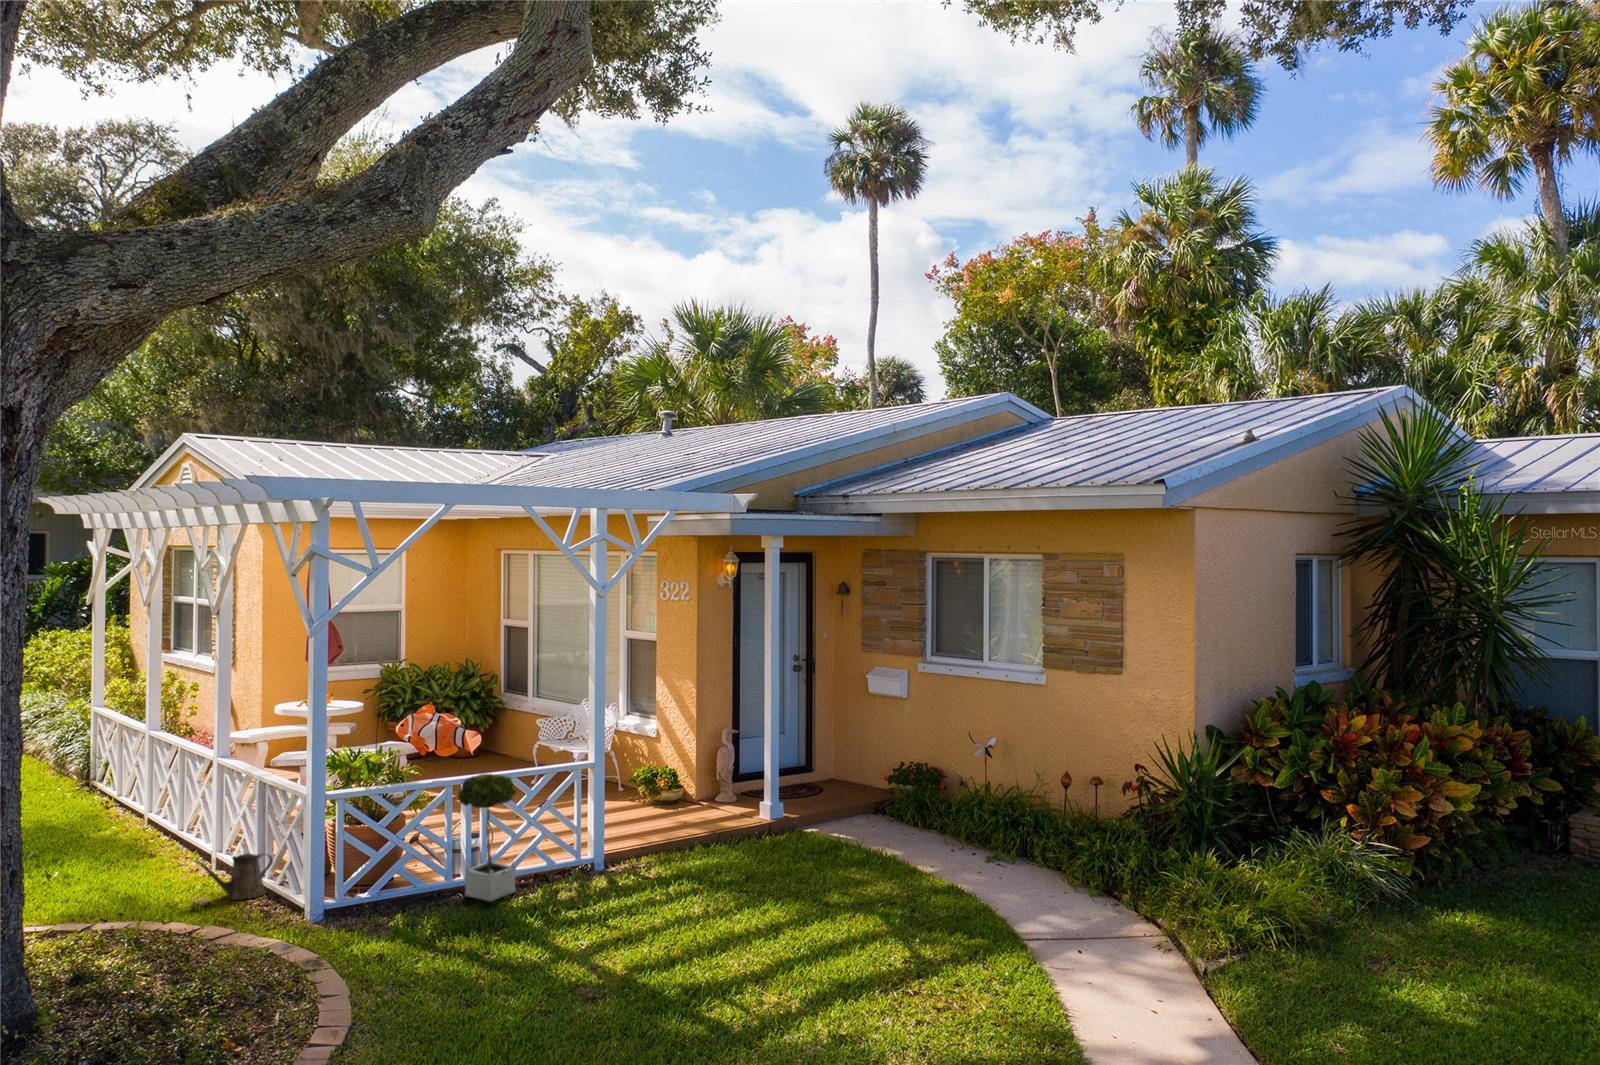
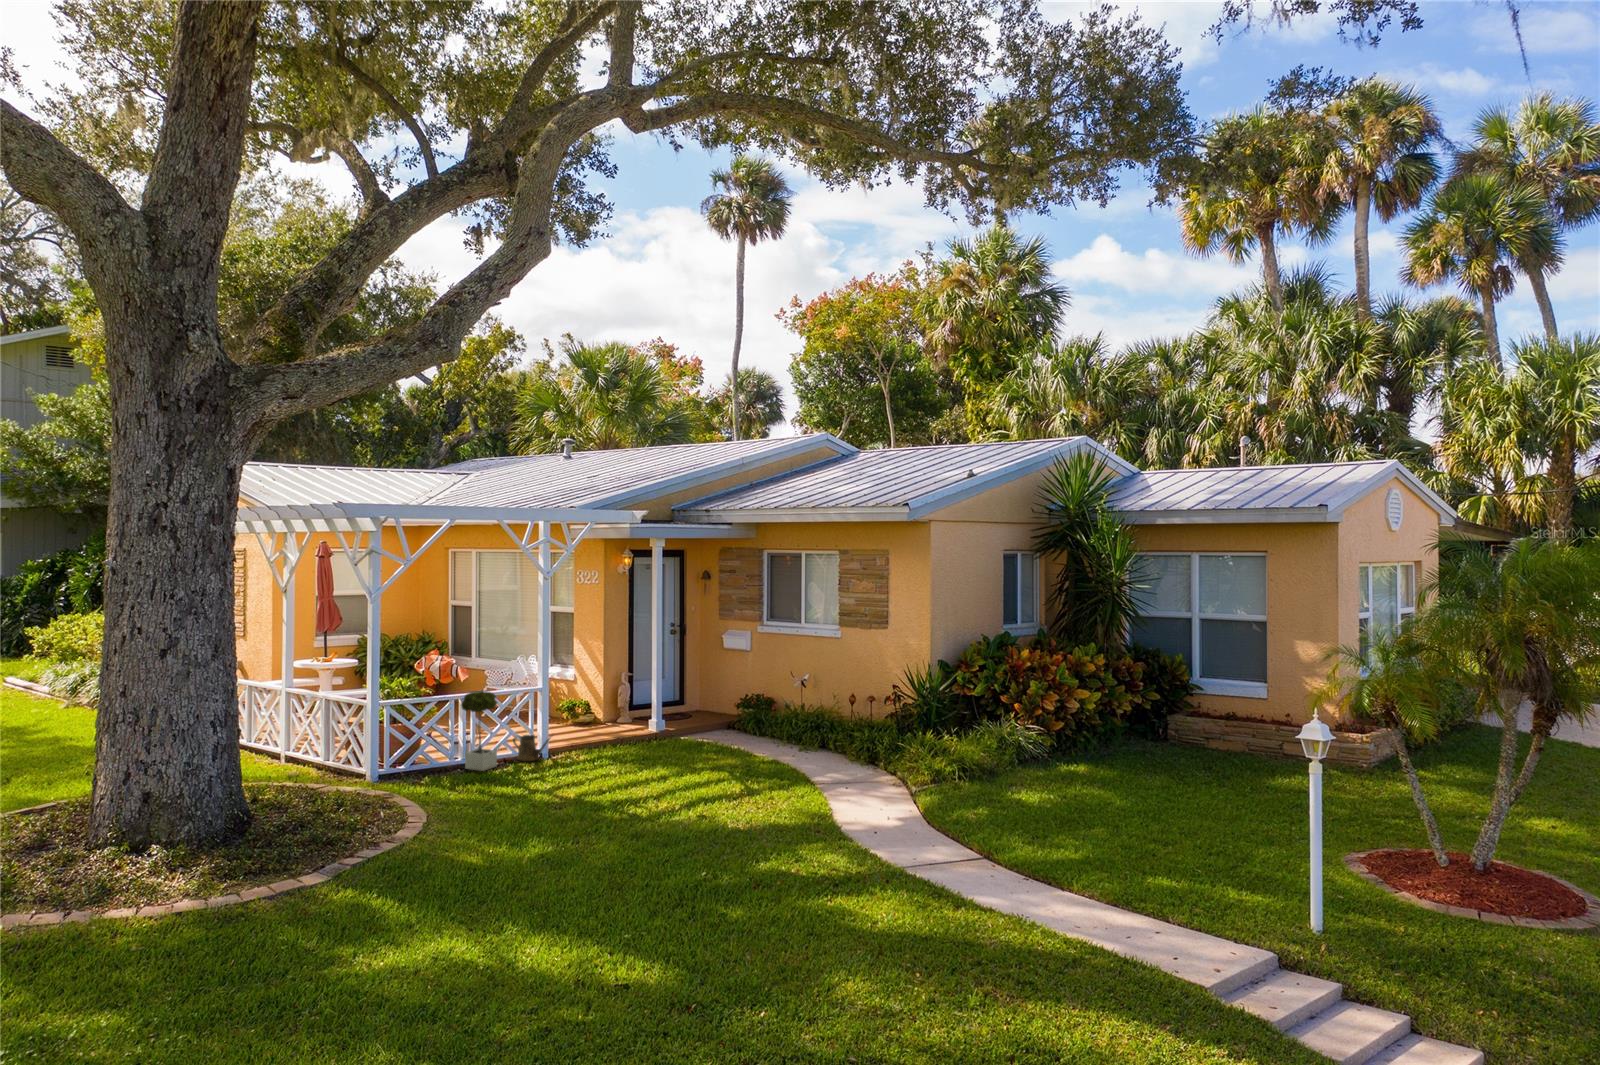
watering can: present [196,853,273,900] -> present [513,735,553,761]

